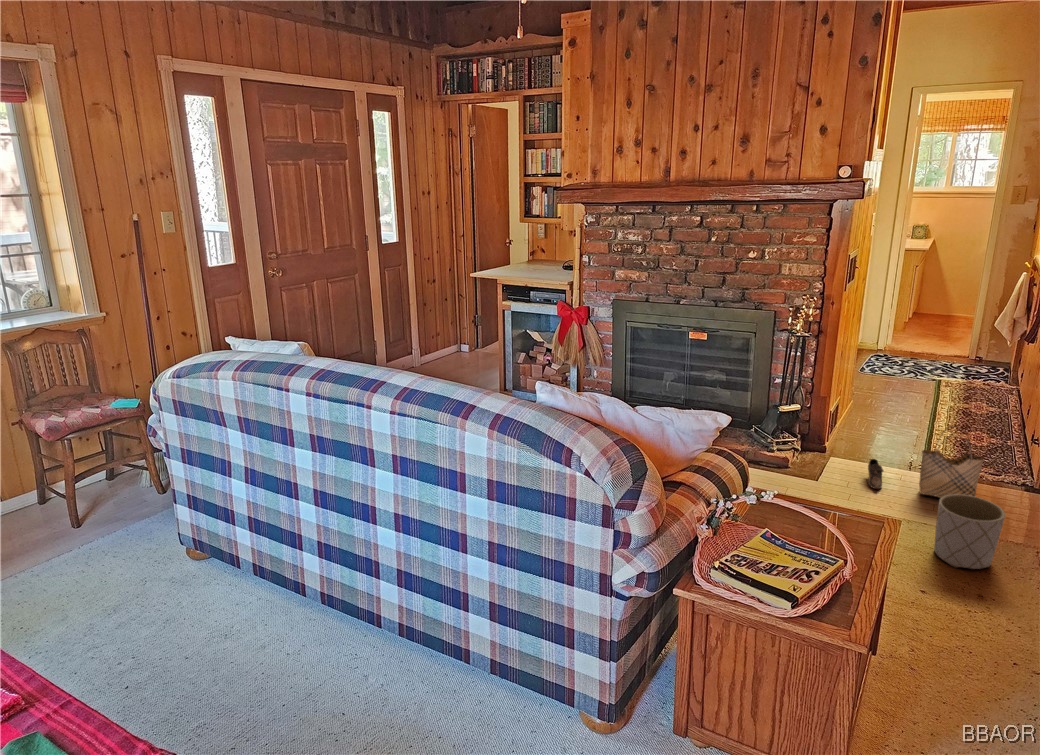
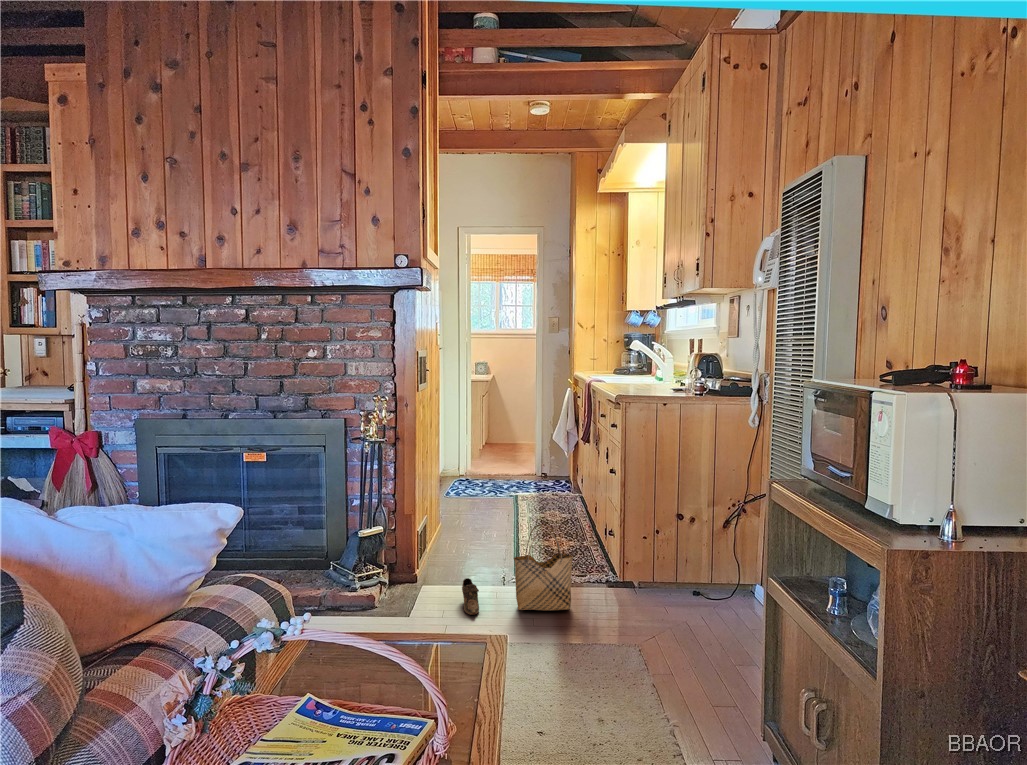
planter: present [934,494,1005,569] -> none [542,599,611,698]

